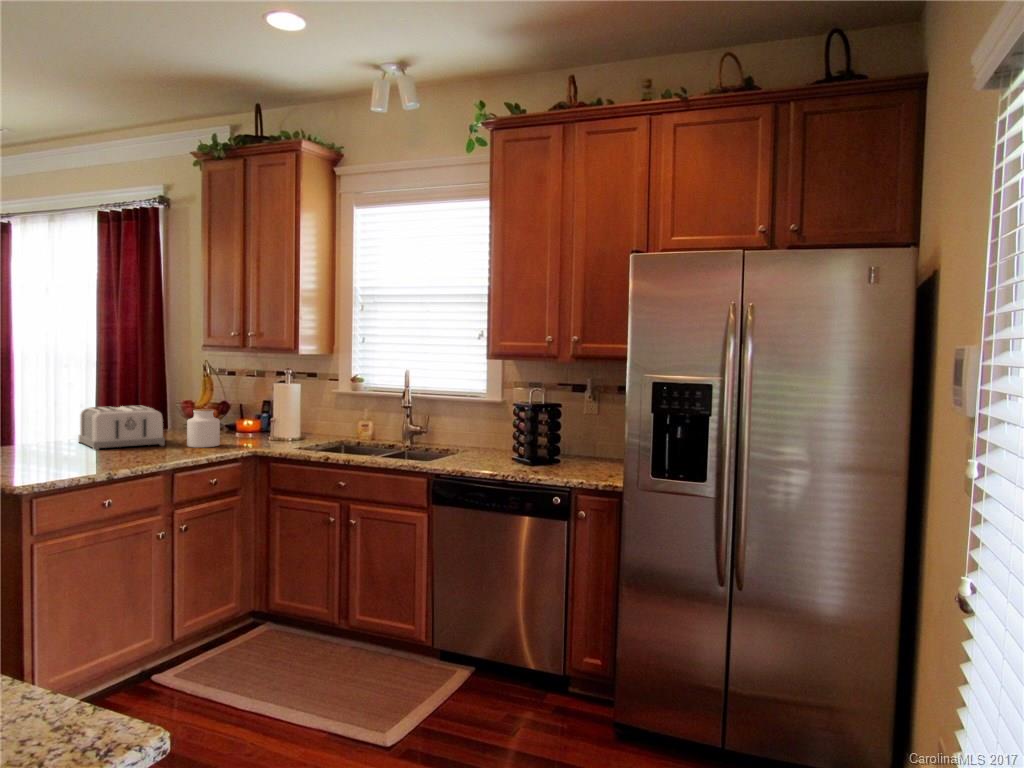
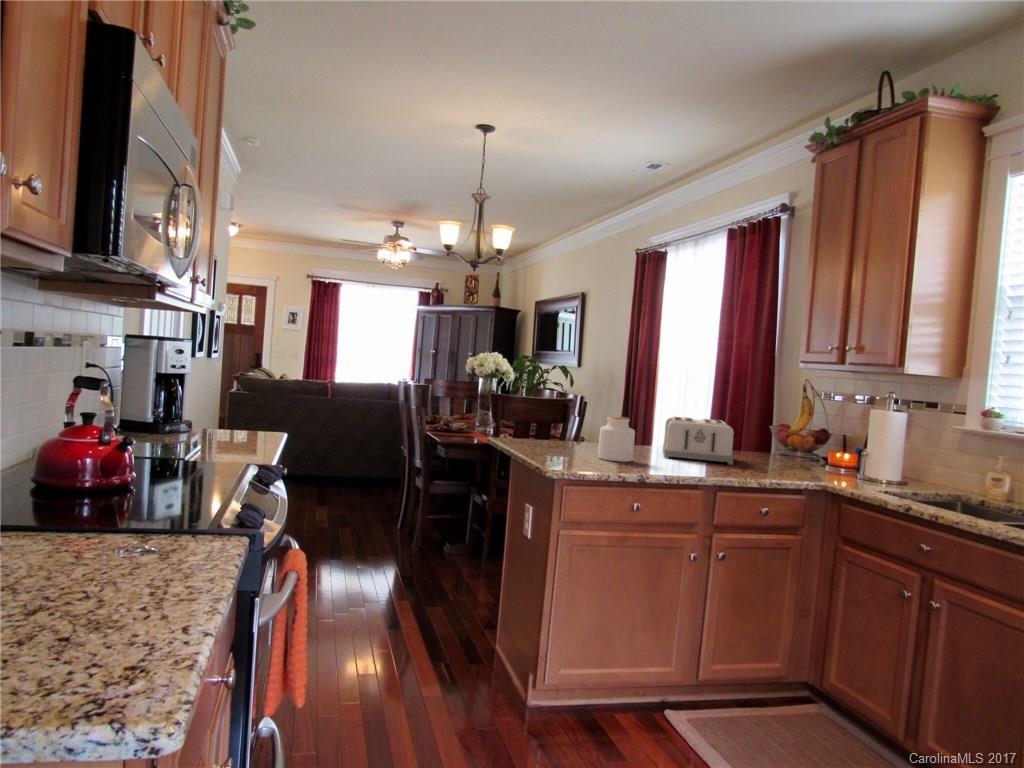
jar: present [187,409,220,448] -> present [598,416,635,462]

